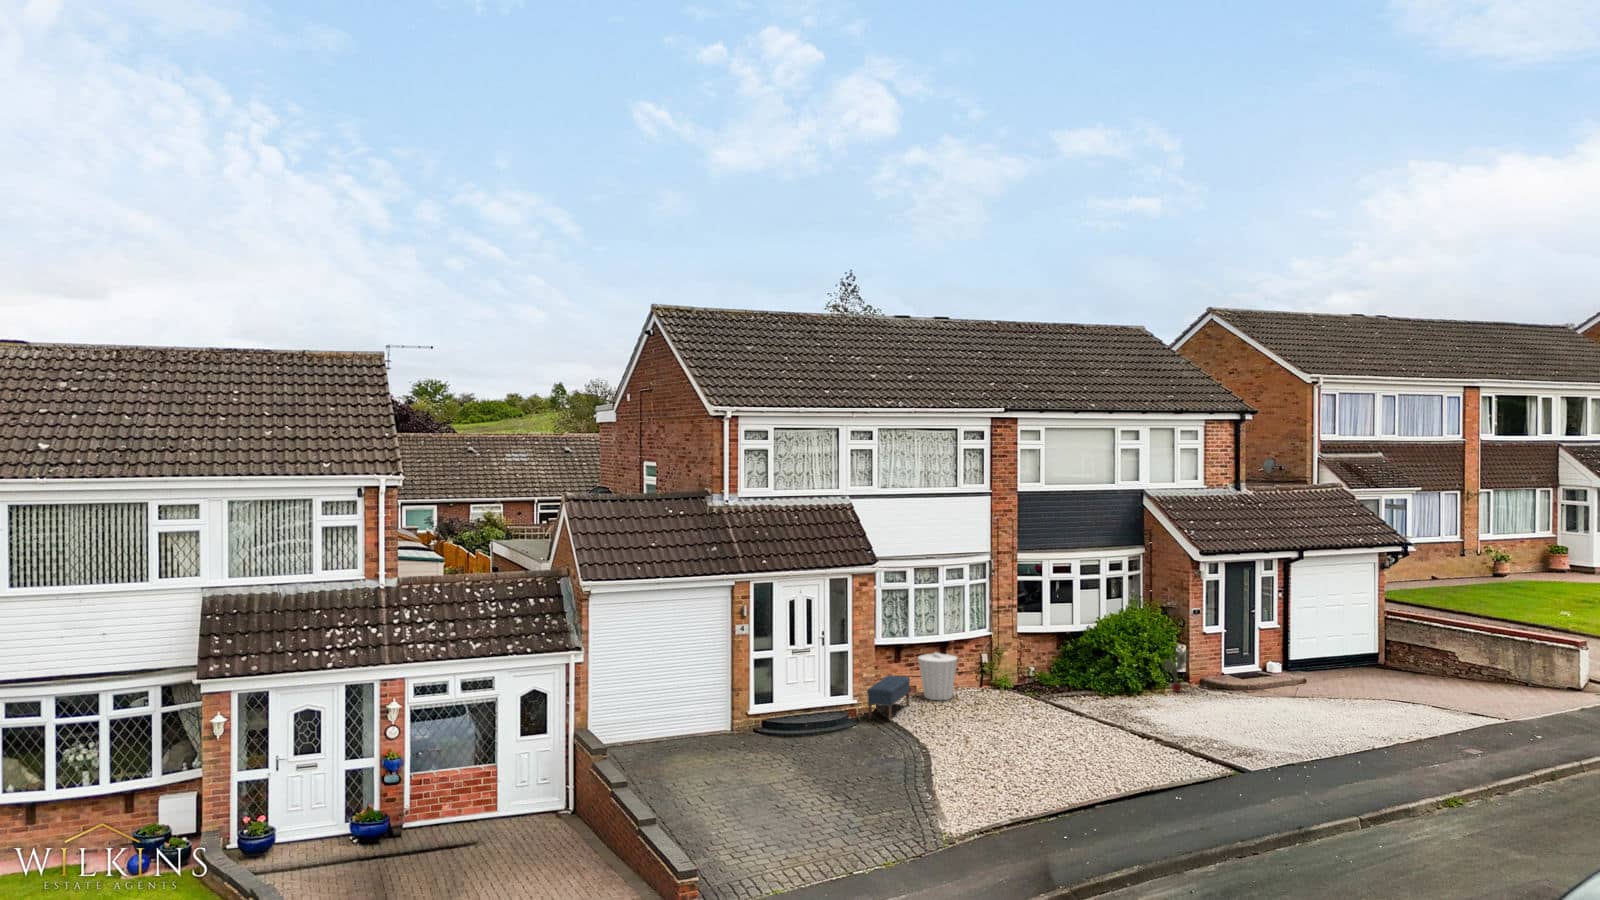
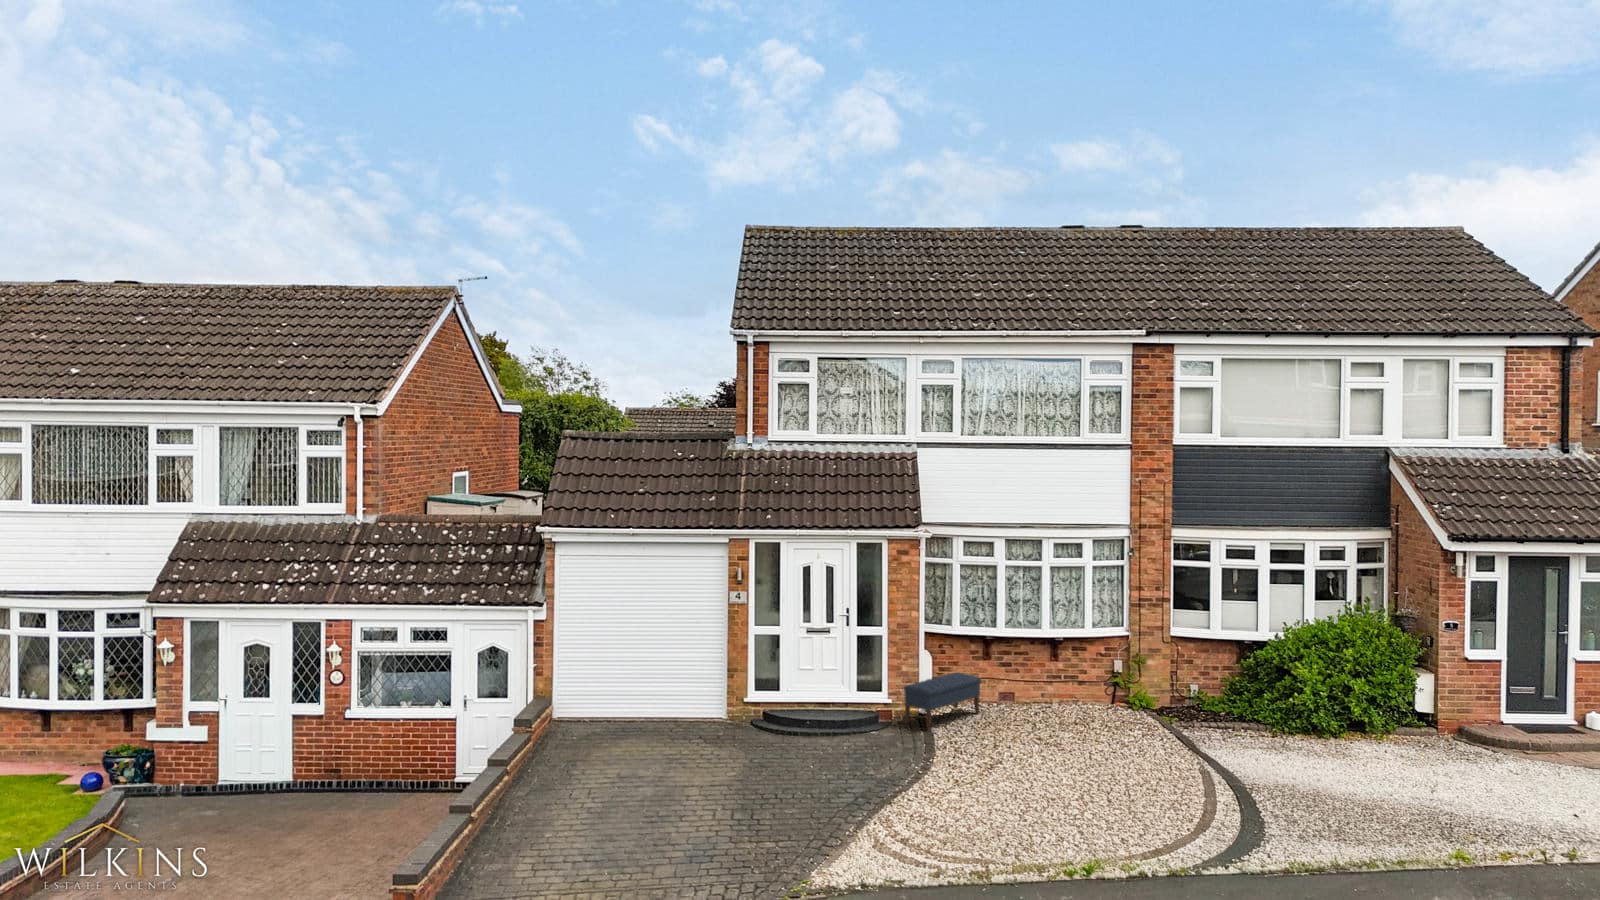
potted tree: present [1163,648,1189,692] -> none [1376,671,1426,742]
trash can: present [918,653,957,700] -> none [1005,649,1057,712]

